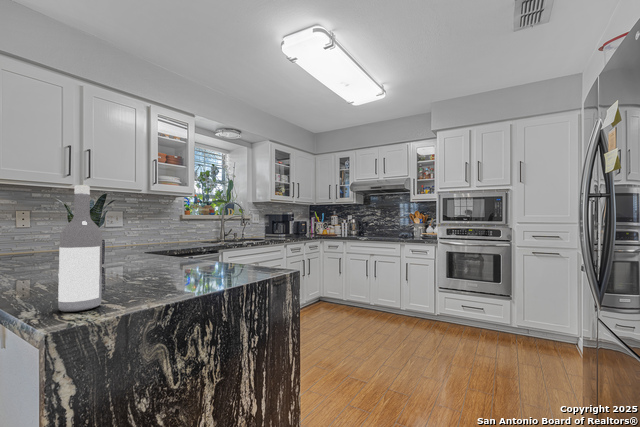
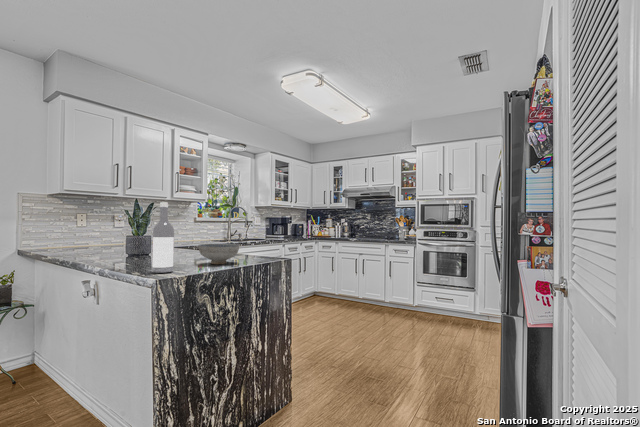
ceramic bowl: none [157,252,222,286] -> present [198,244,239,264]

